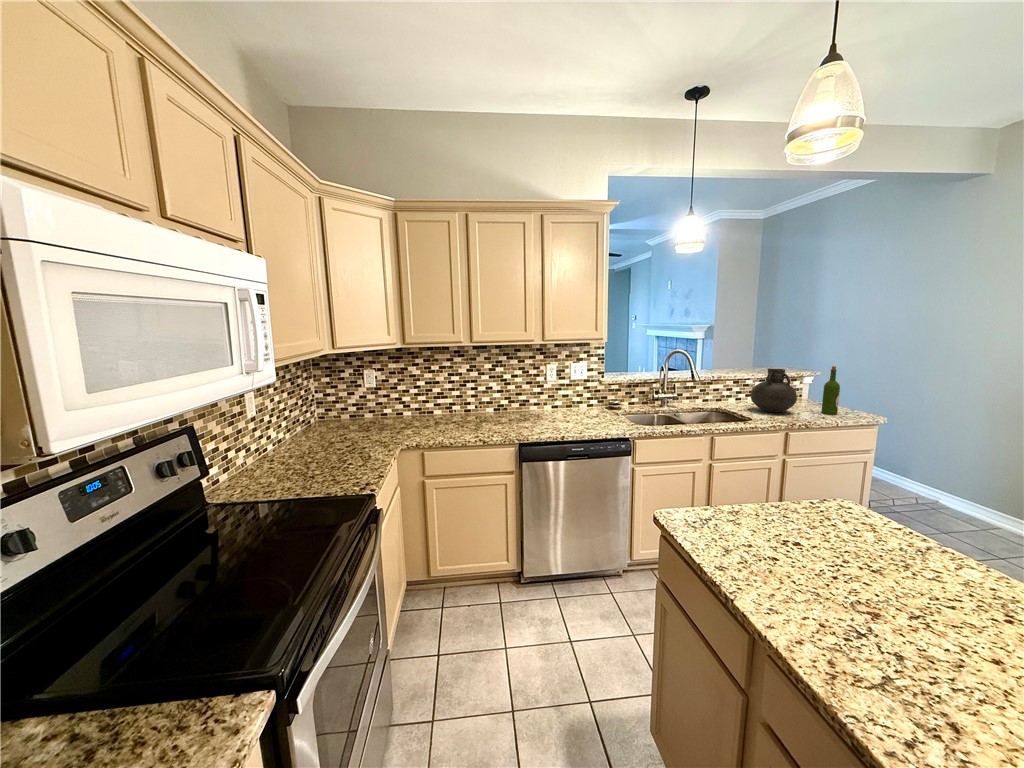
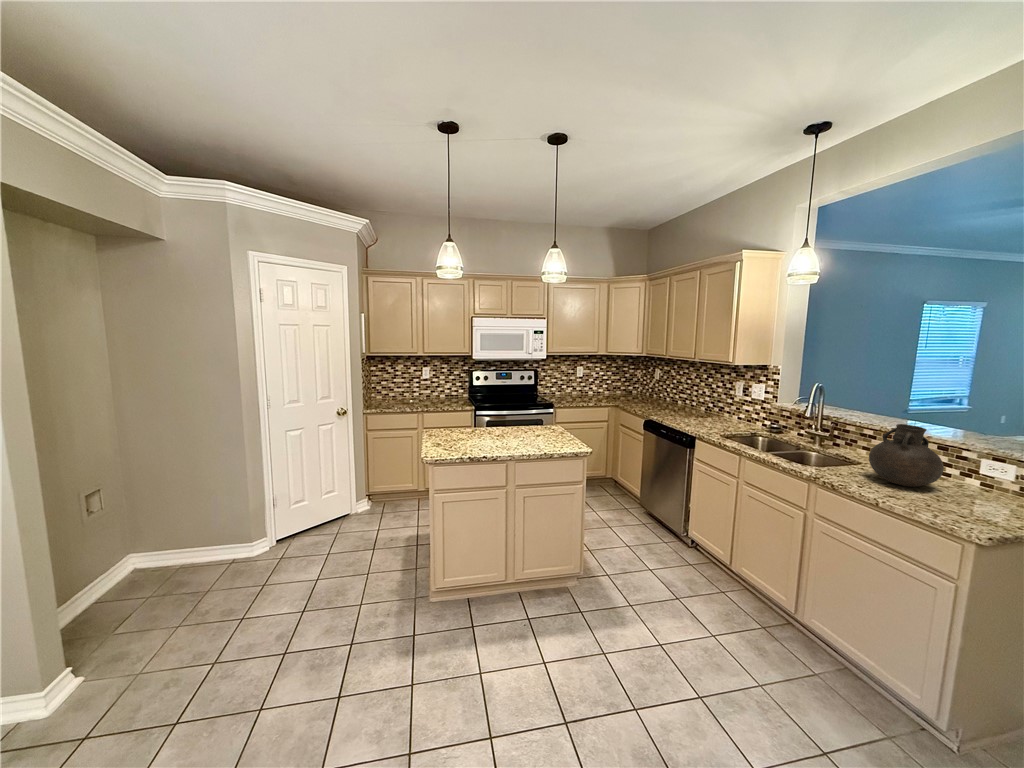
wine bottle: present [822,366,840,414] -> none [955,440,991,518]

